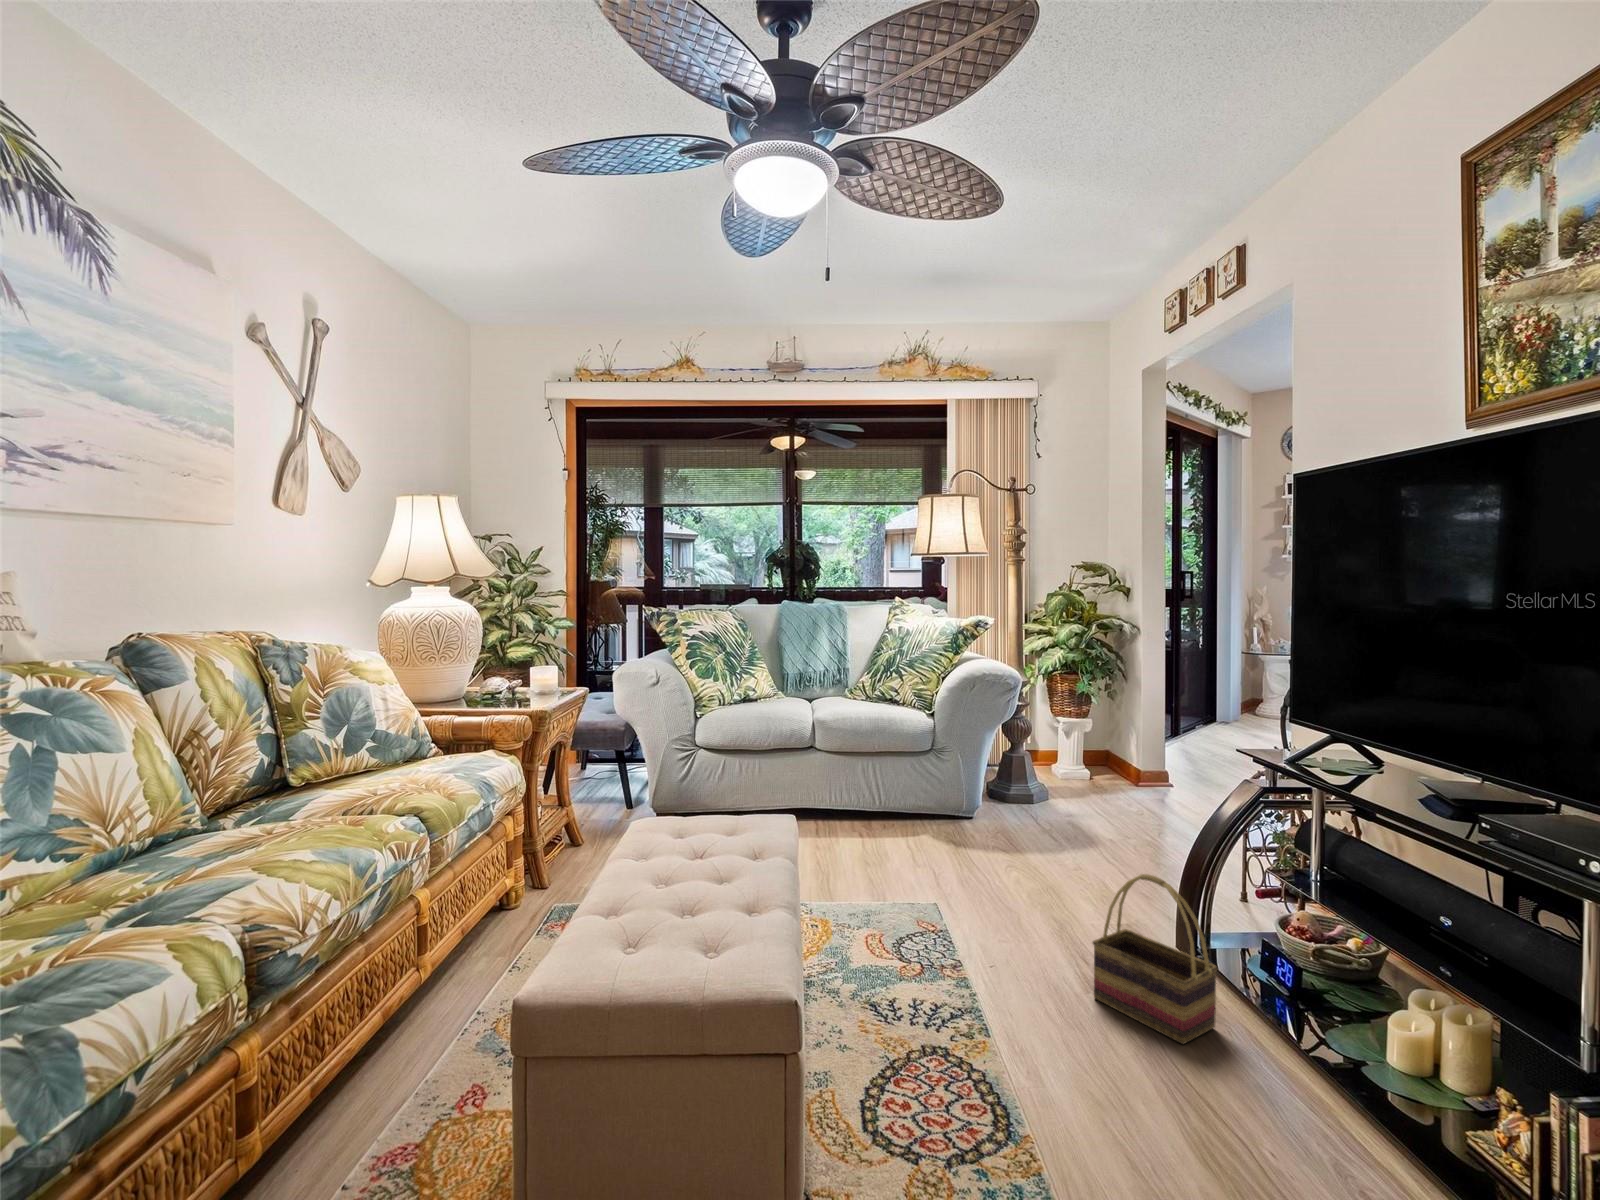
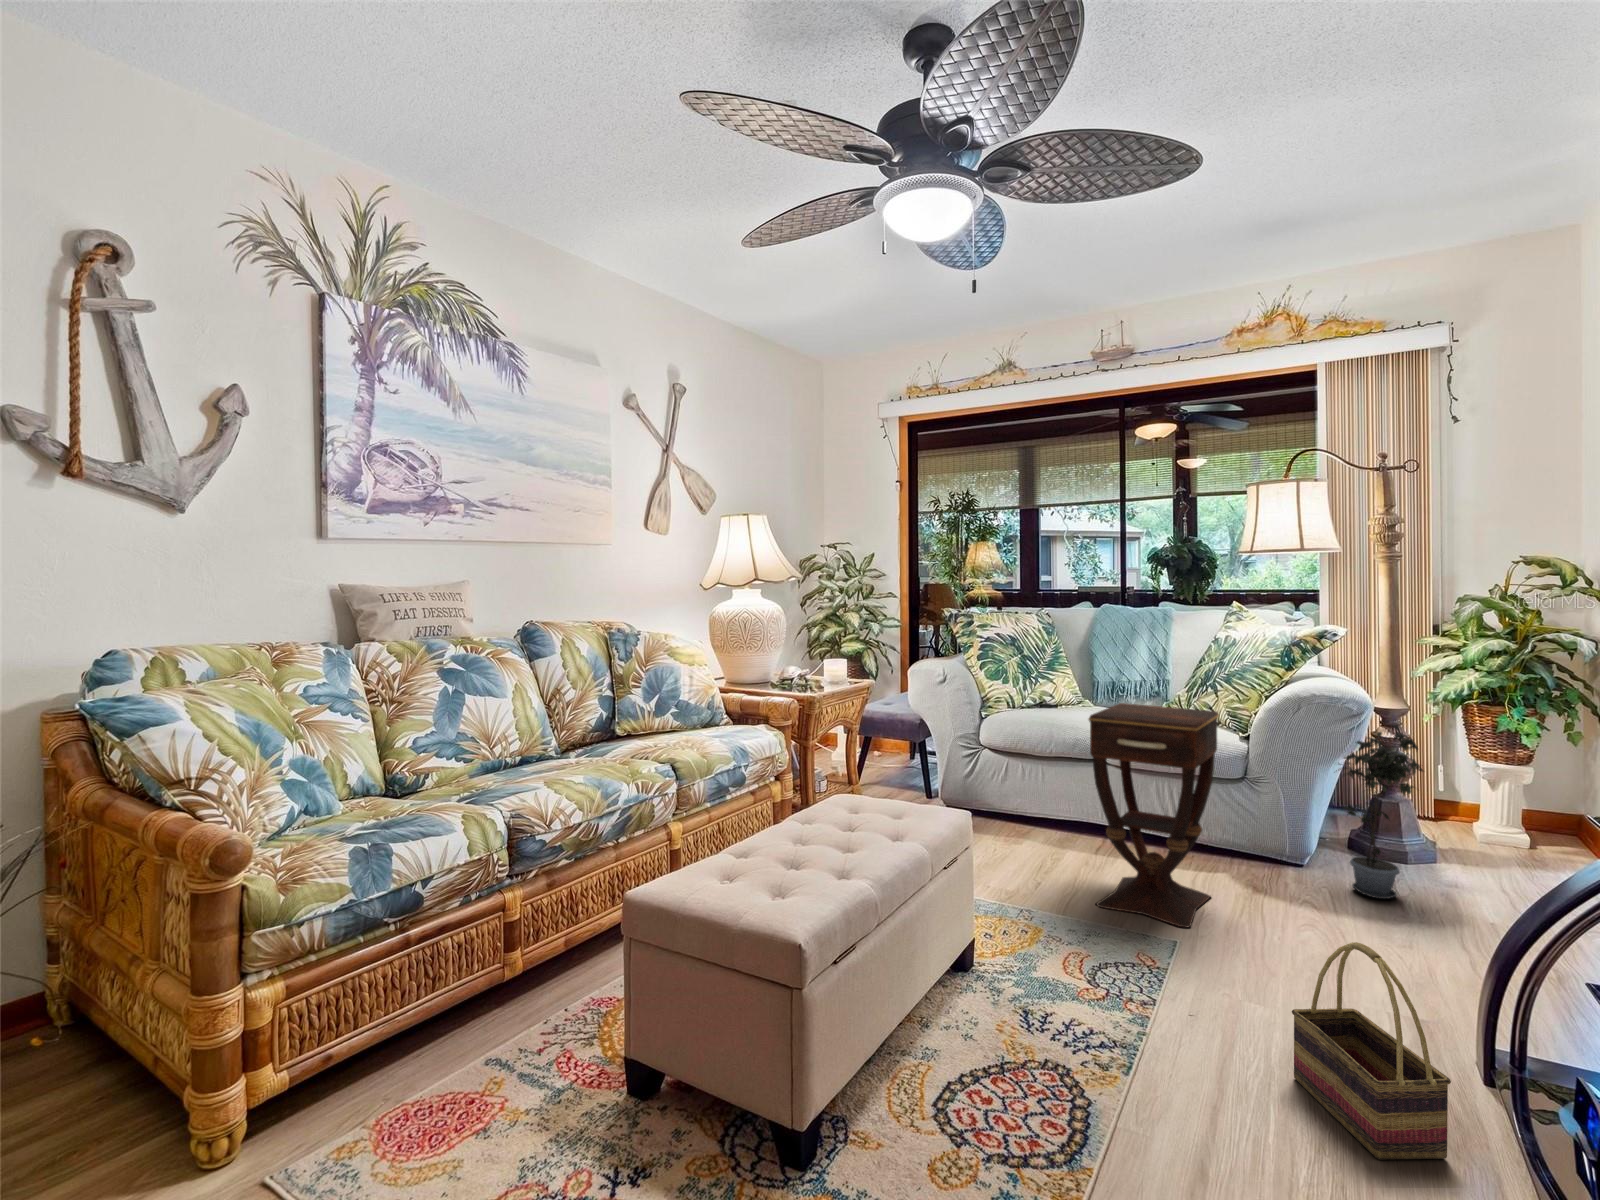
side table: none [850,693,946,892] -> present [1089,703,1219,928]
potted plant: none [1006,695,1071,837] -> present [1340,725,1423,899]

